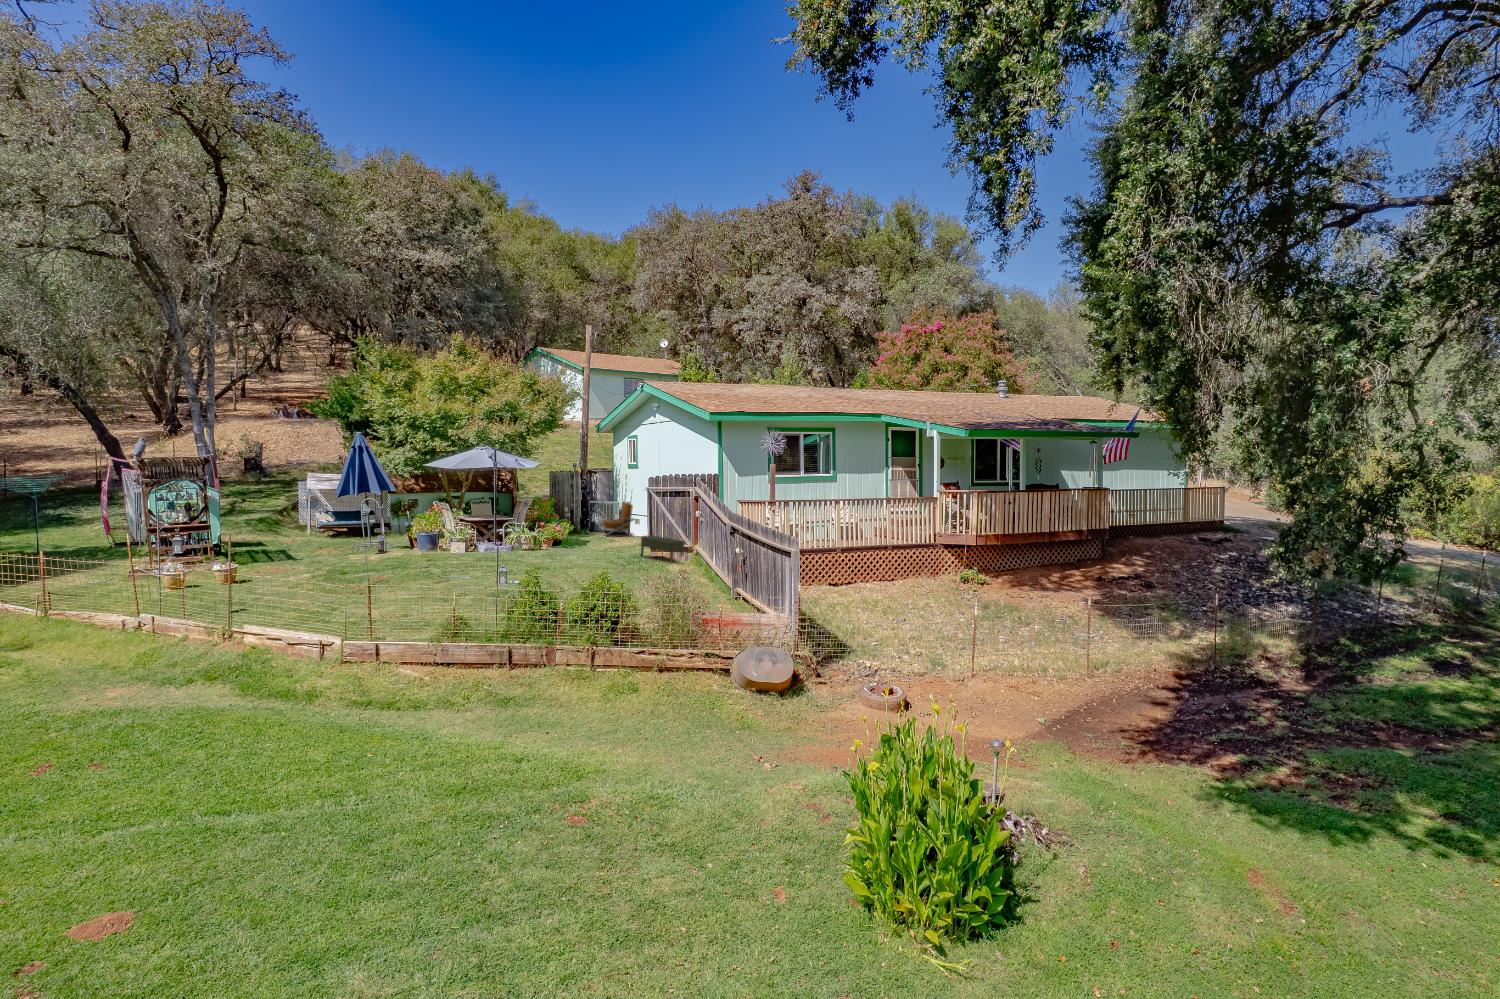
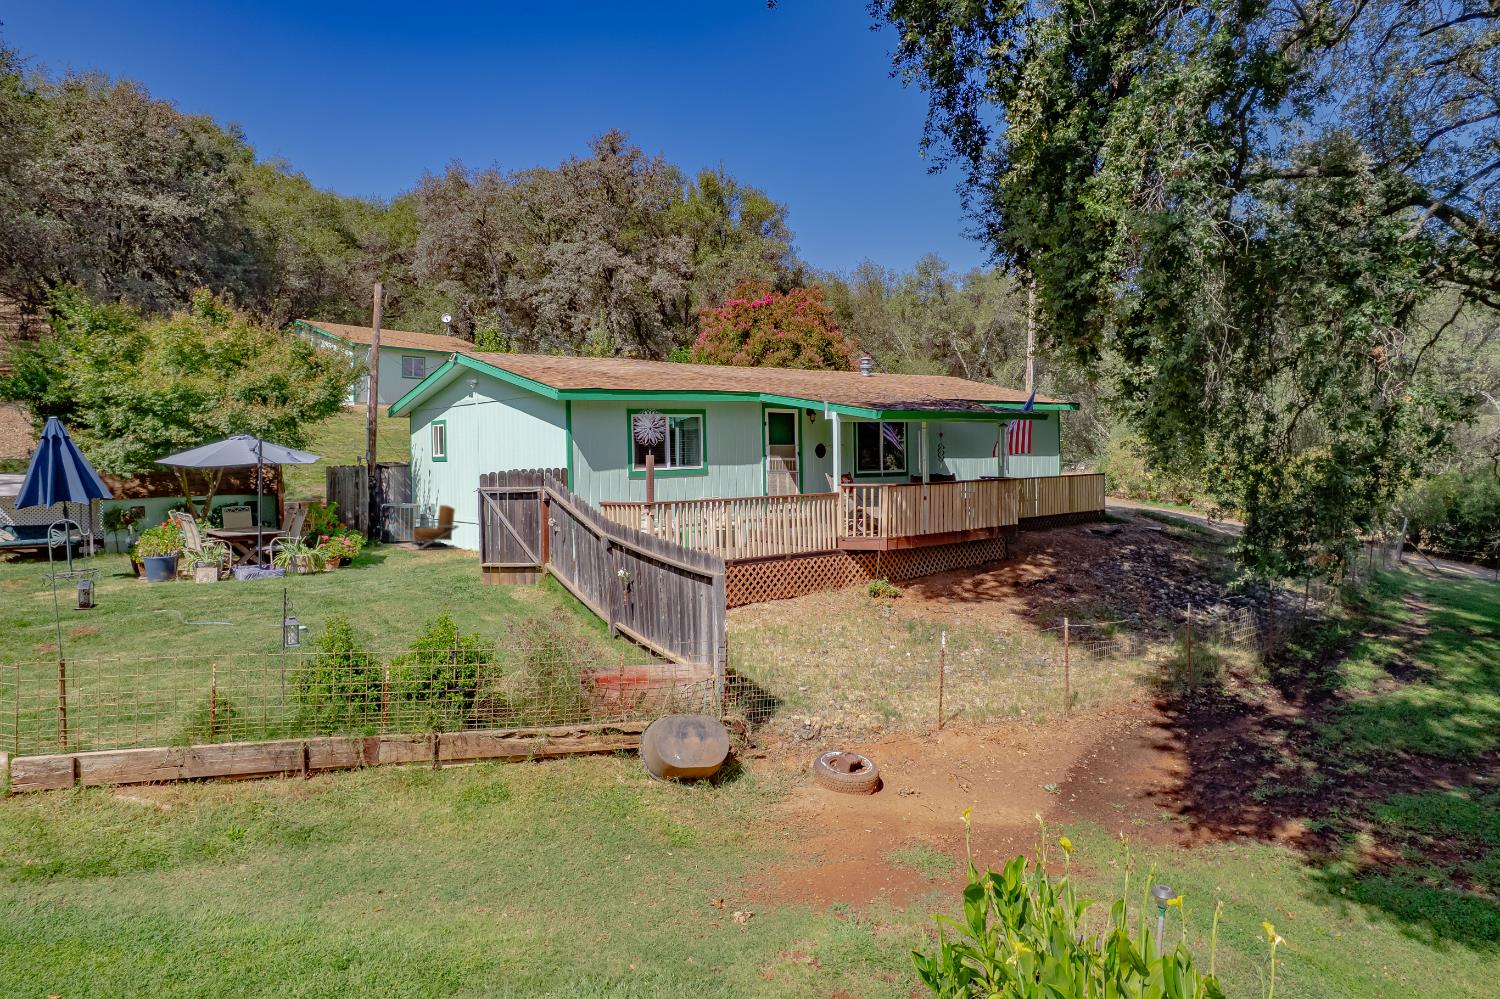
bench: present [641,535,685,562] -> none [472,550,532,585]

